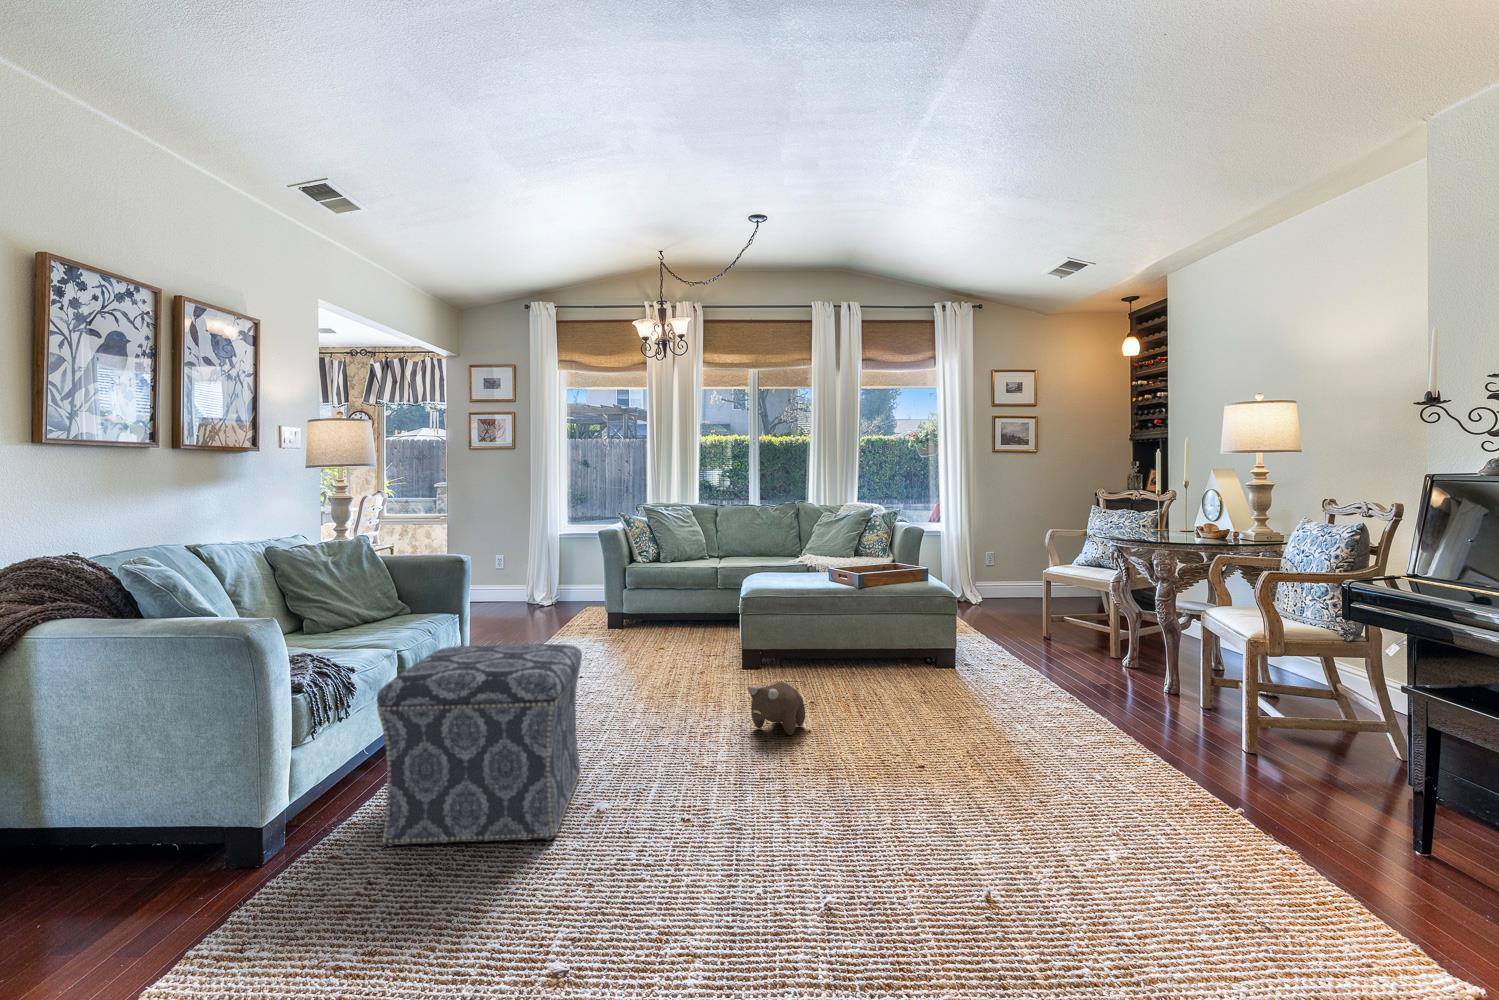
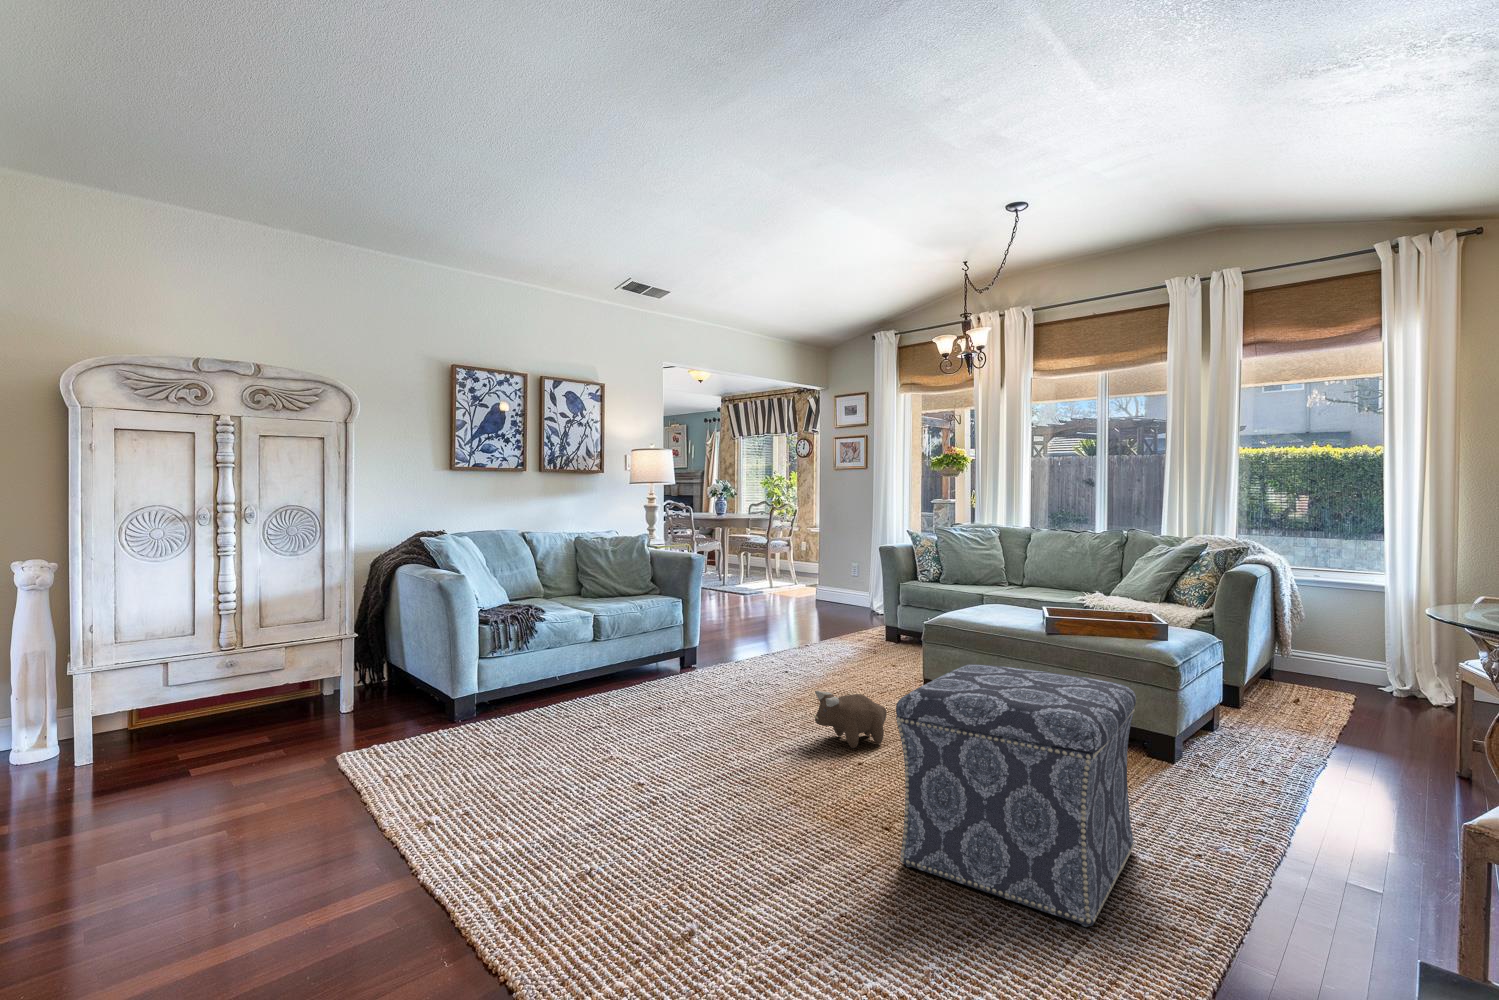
ottoman: present [377,644,582,846] -> present [896,664,1136,927]

